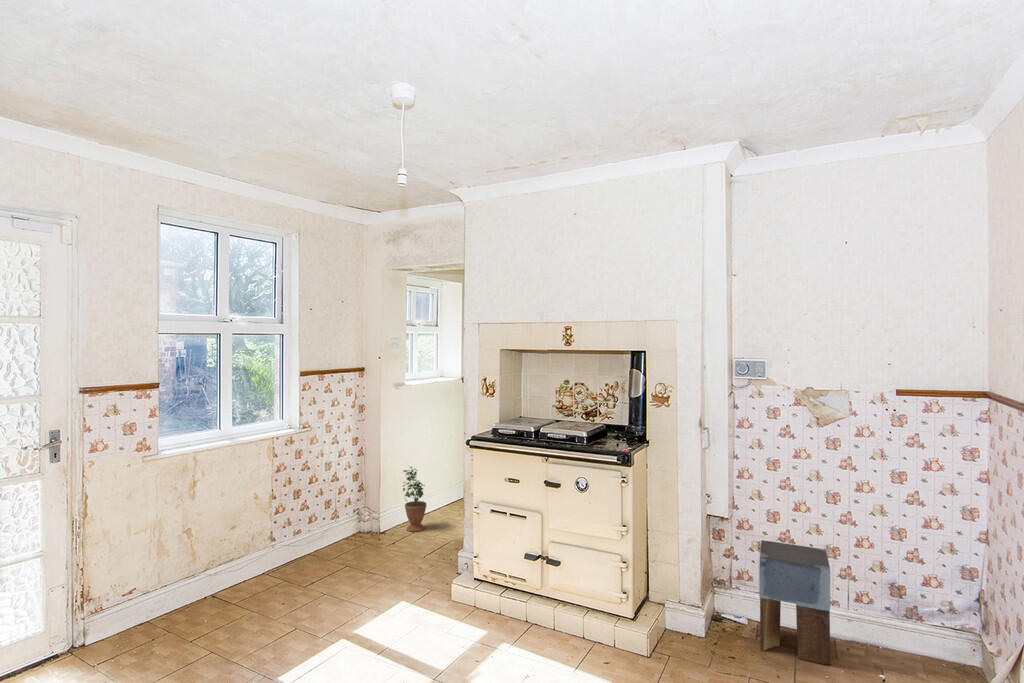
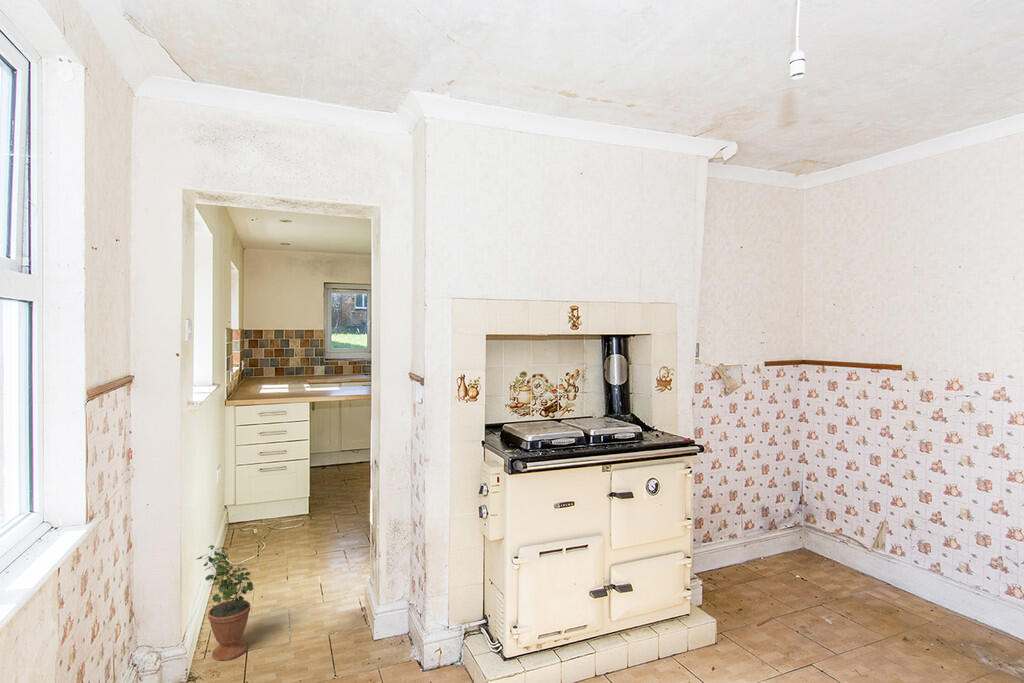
stool: present [759,540,830,665] -> none [703,495,775,593]

